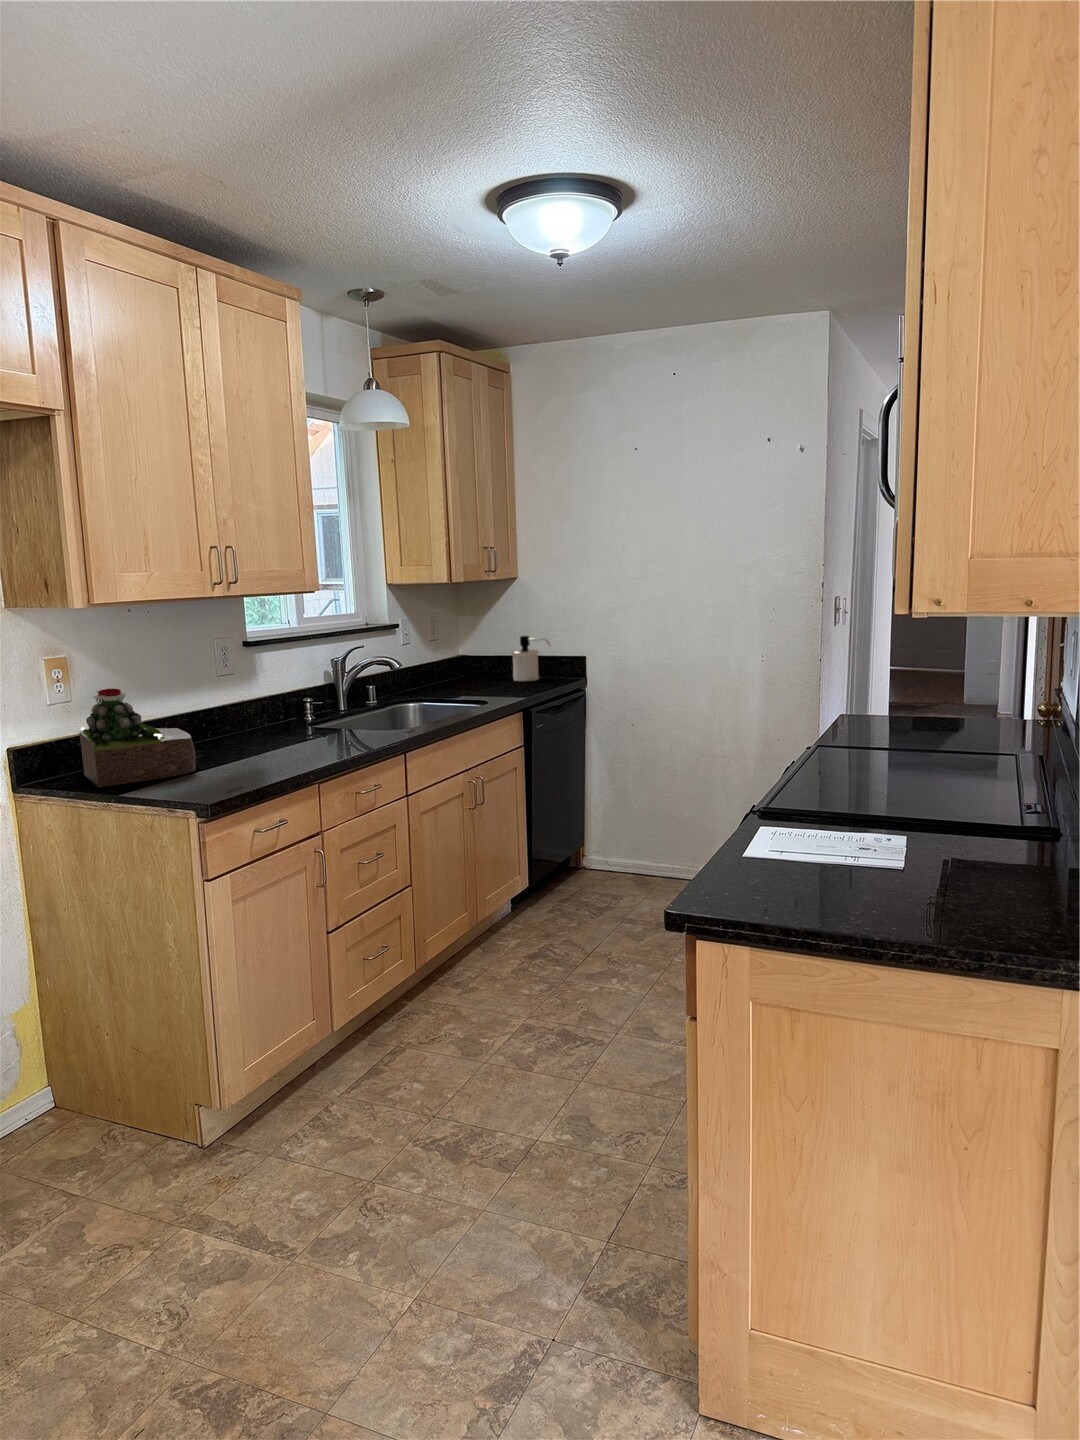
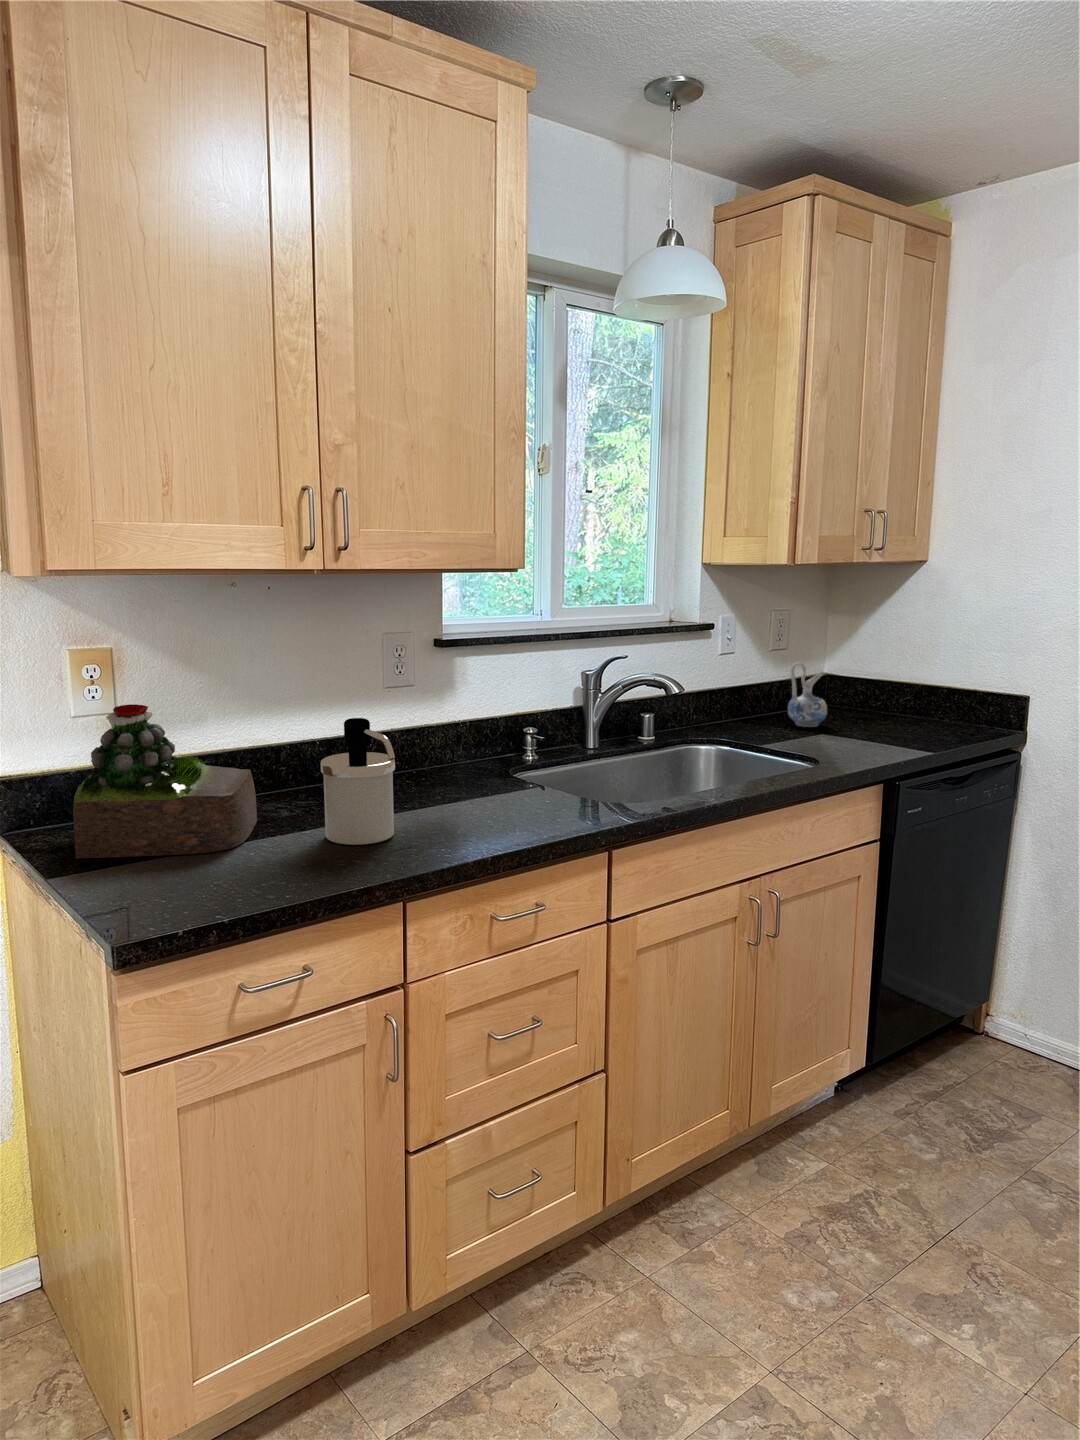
soap dispenser: present [512,636,550,681] -> present [321,718,395,845]
ceramic pitcher: none [448,646,473,688] -> present [788,662,827,727]

